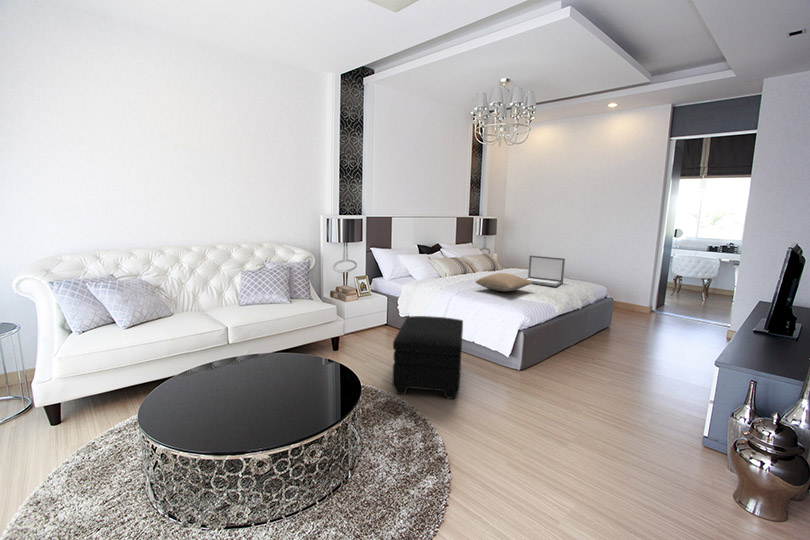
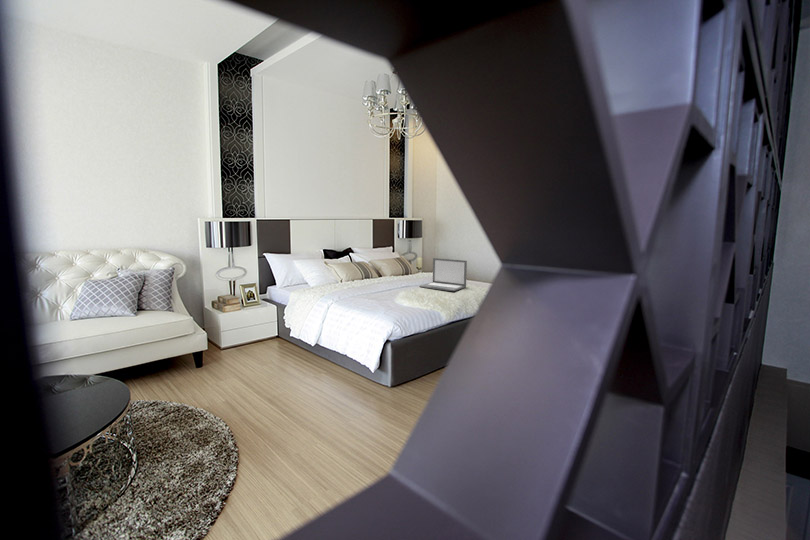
pillow: present [476,273,532,292] -> none [361,278,423,297]
ottoman: present [393,316,463,399] -> none [216,328,327,424]

